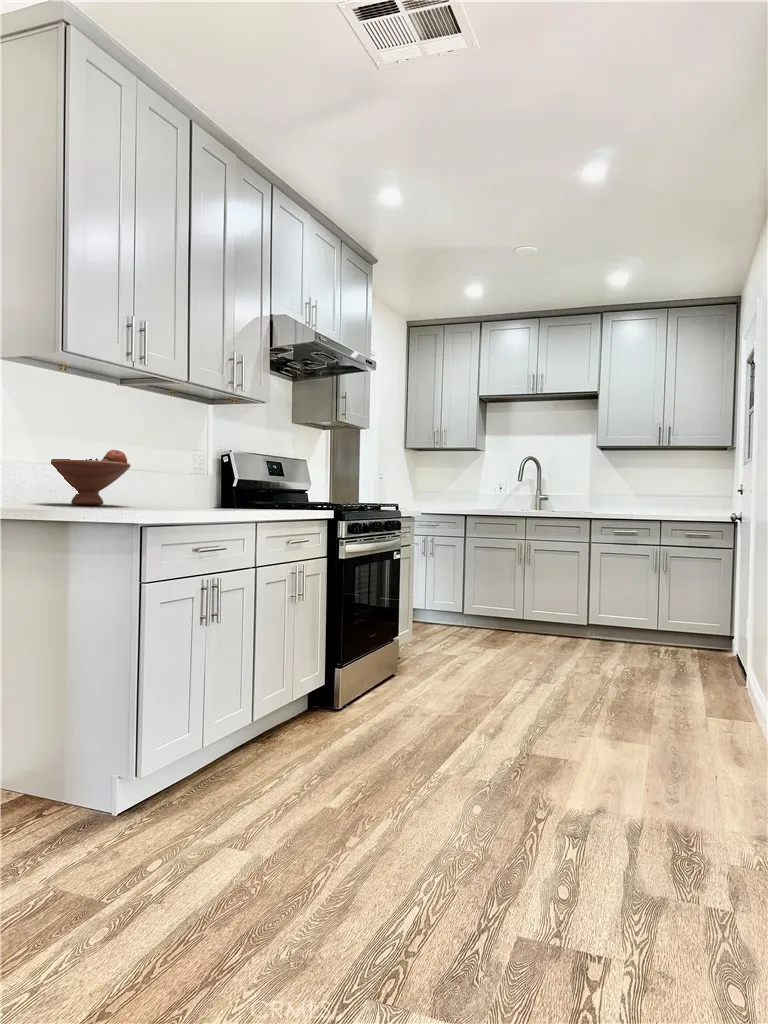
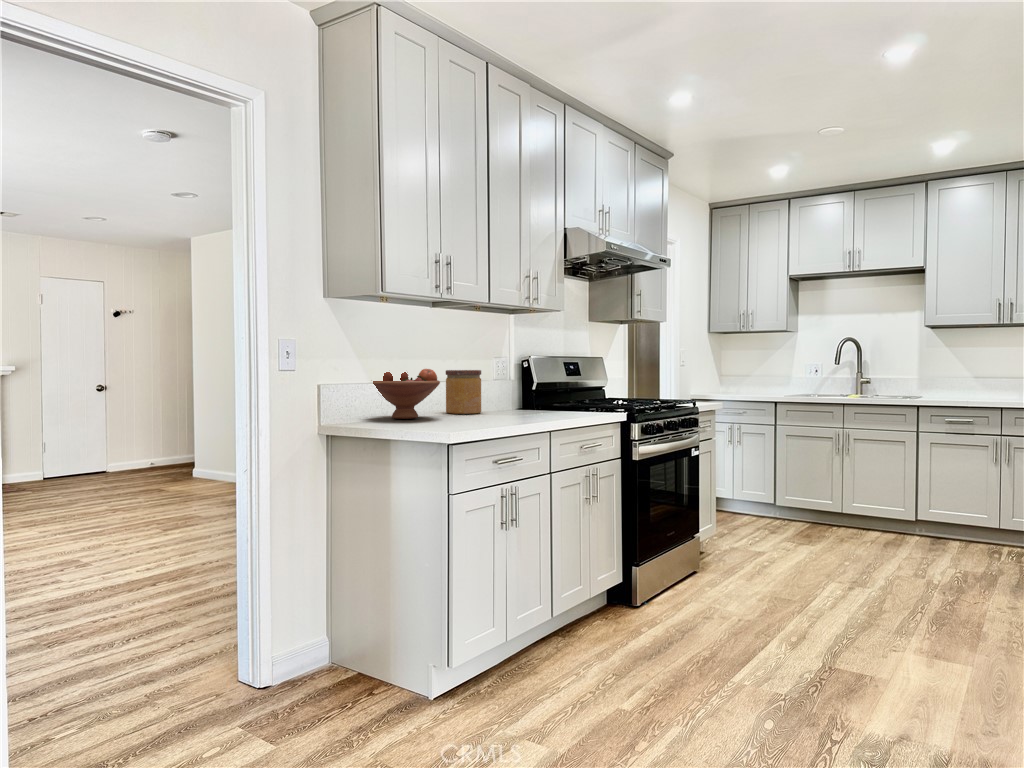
jar: none [136,456,178,505] -> present [446,370,481,414]

